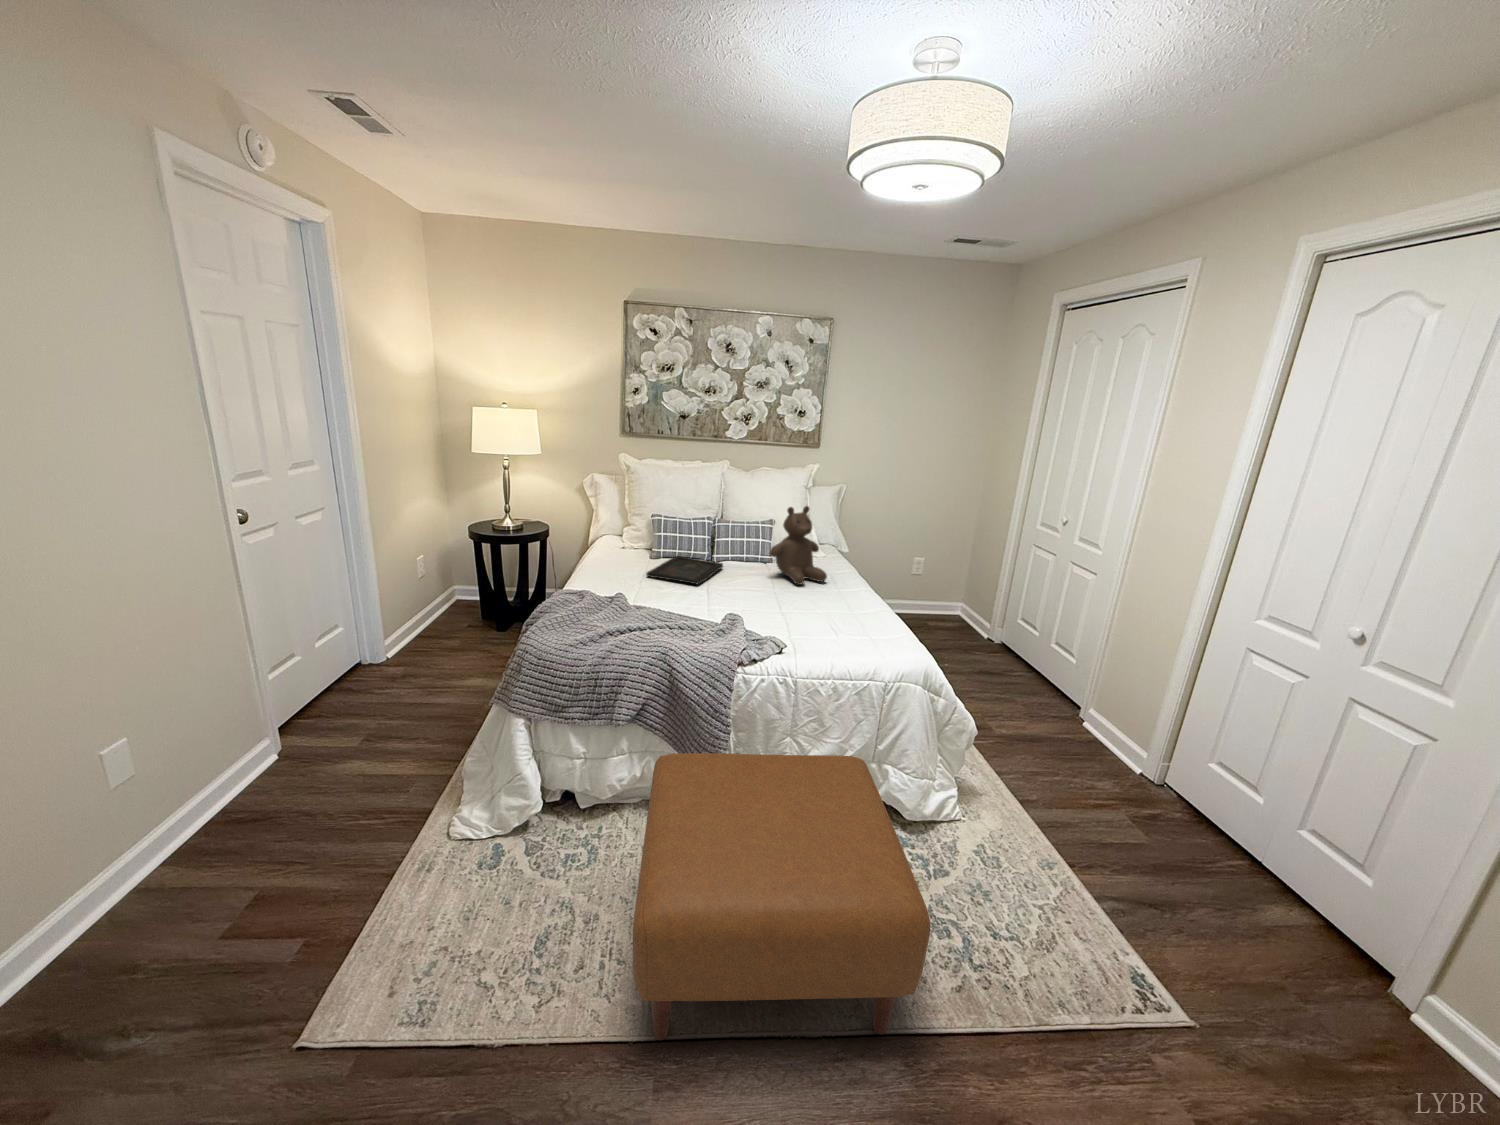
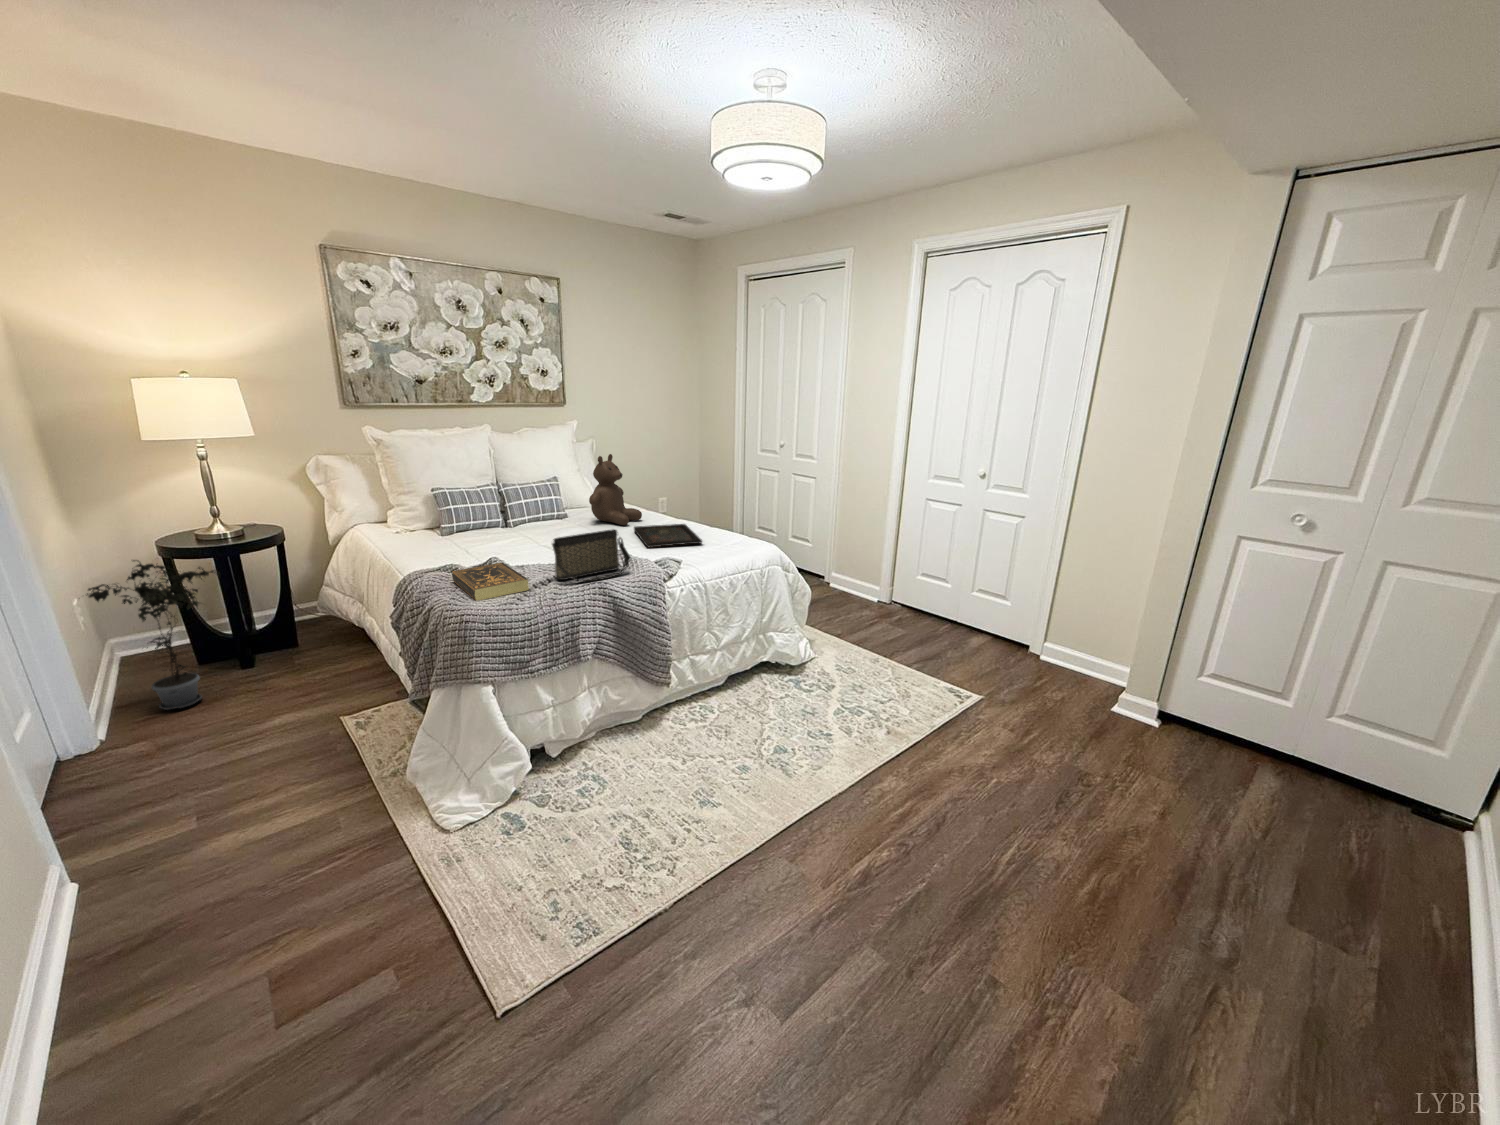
potted plant: none [400,535,485,650] -> present [87,560,220,710]
tray: present [646,556,723,584] -> present [634,524,702,547]
handbag: none [638,588,718,642] -> present [552,530,630,581]
book: none [551,598,616,634] -> present [452,562,529,601]
ottoman: present [633,753,931,1040] -> none [645,622,901,840]

